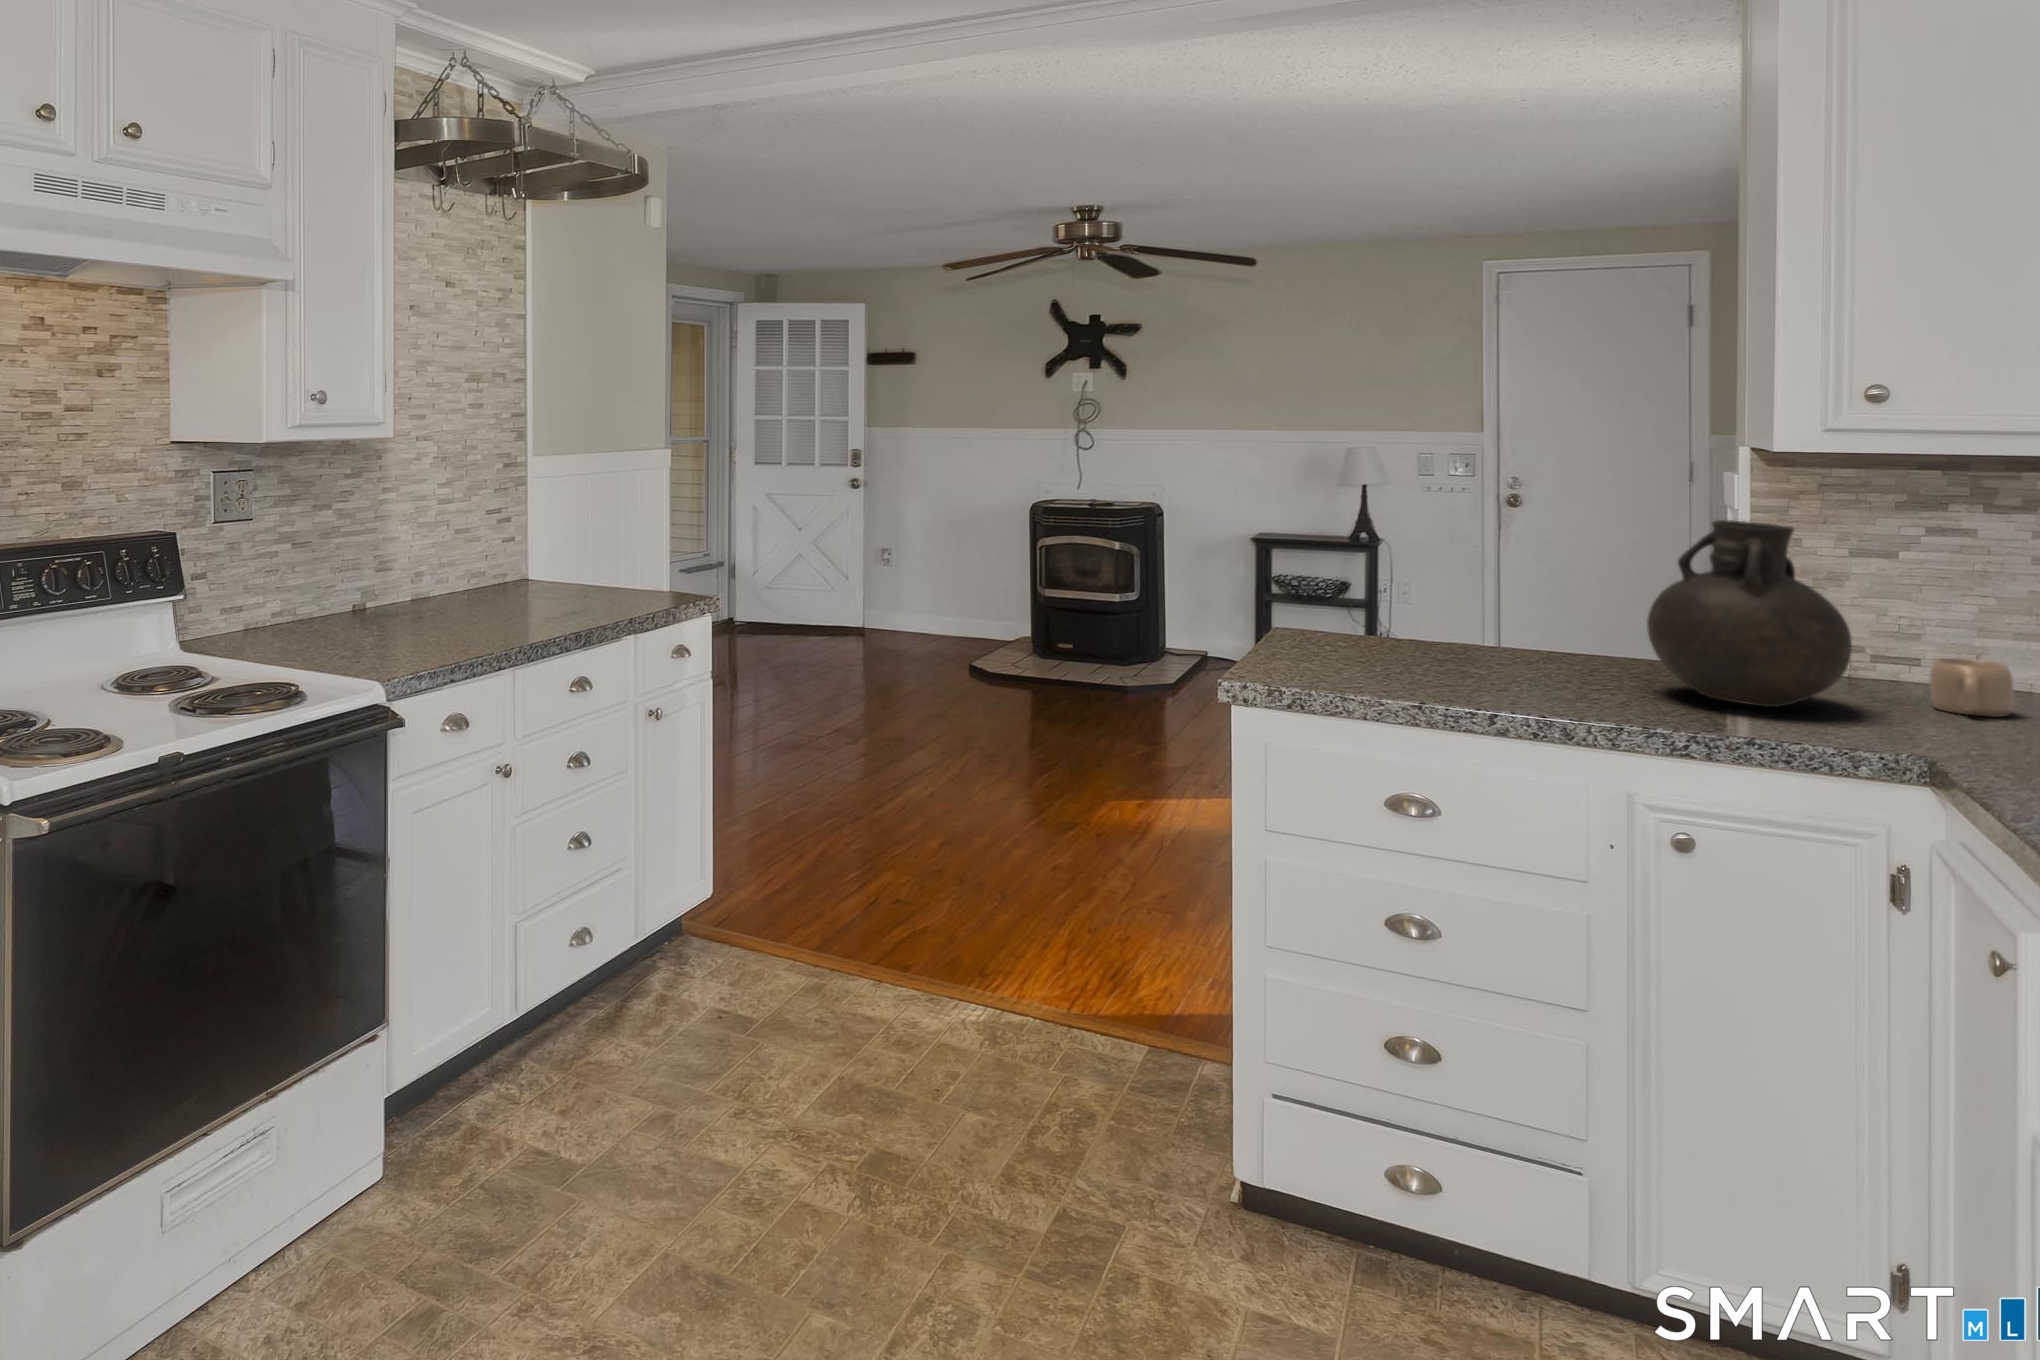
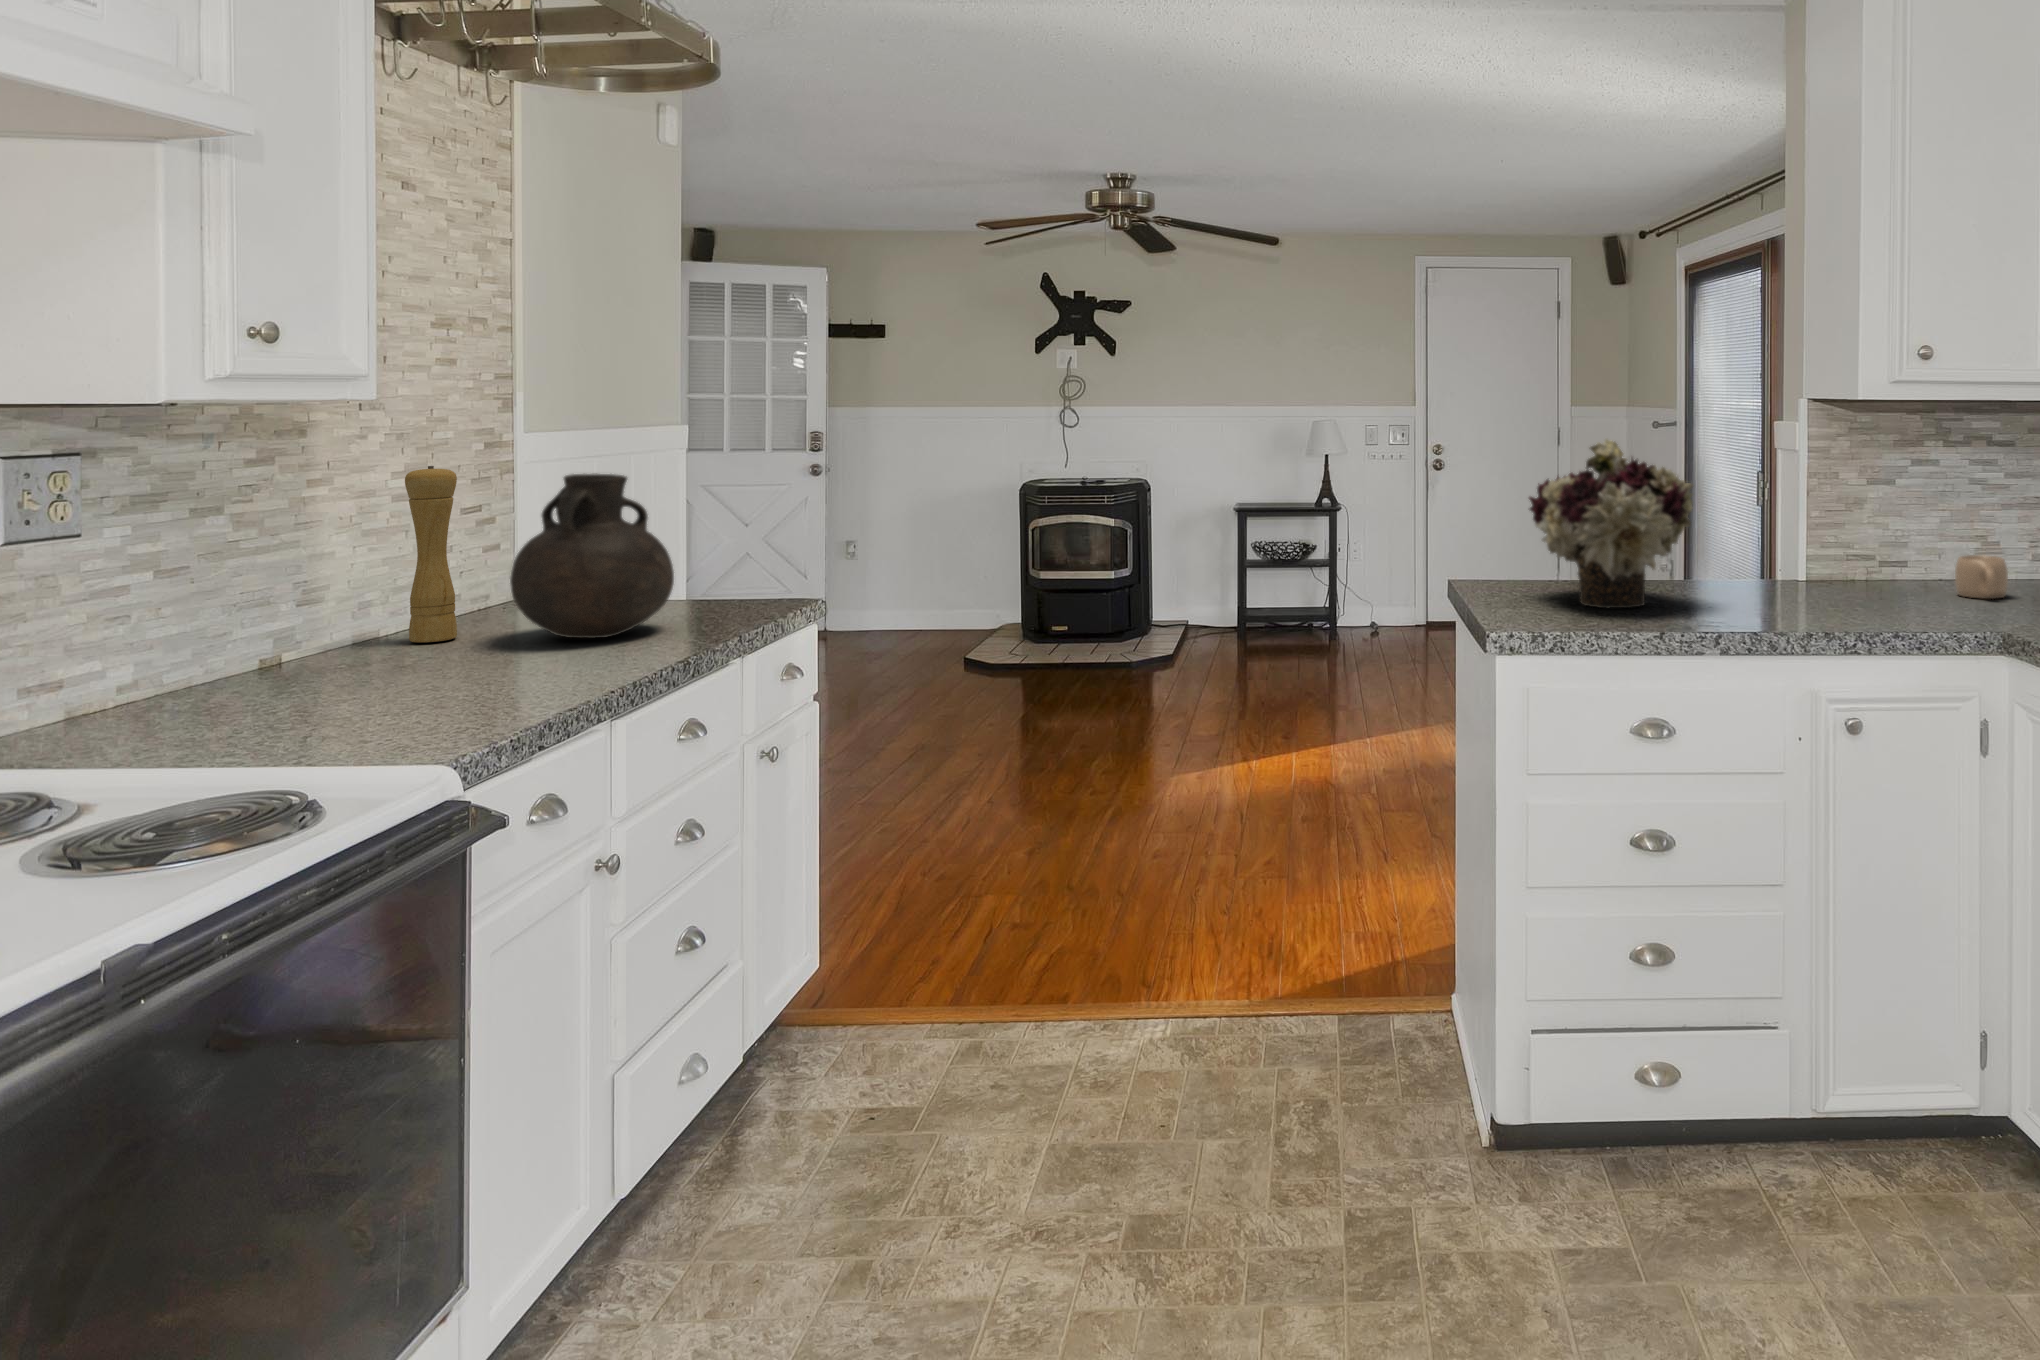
pepper mill: none [430,481,462,607] -> present [405,466,457,642]
flower arrangement: none [1334,493,1516,676] -> present [1529,439,1693,608]
vase: present [1647,520,1852,707] -> present [510,473,674,638]

